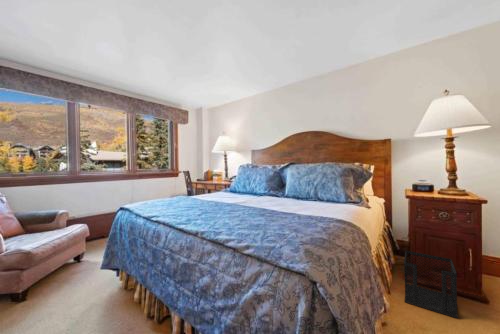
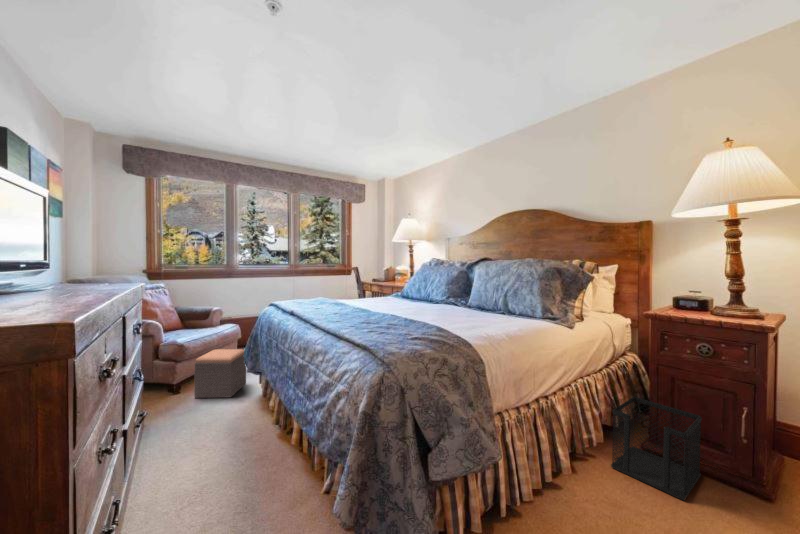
footstool: none [46,248,100,302] -> present [194,349,246,398]

